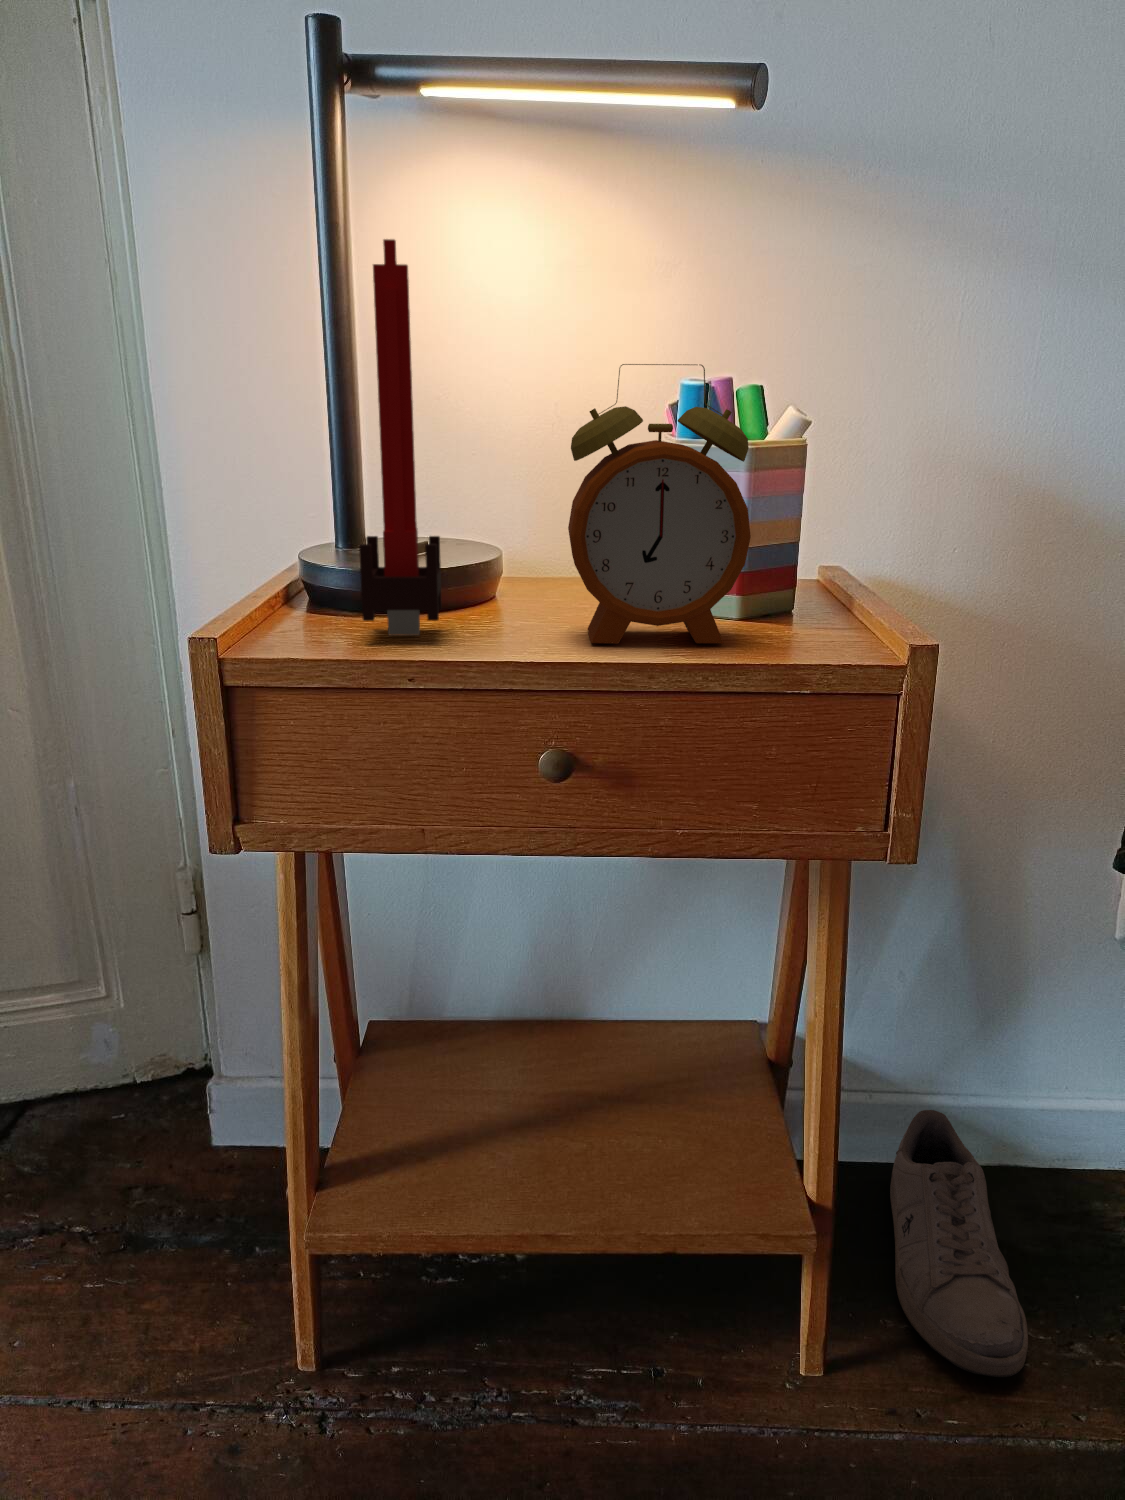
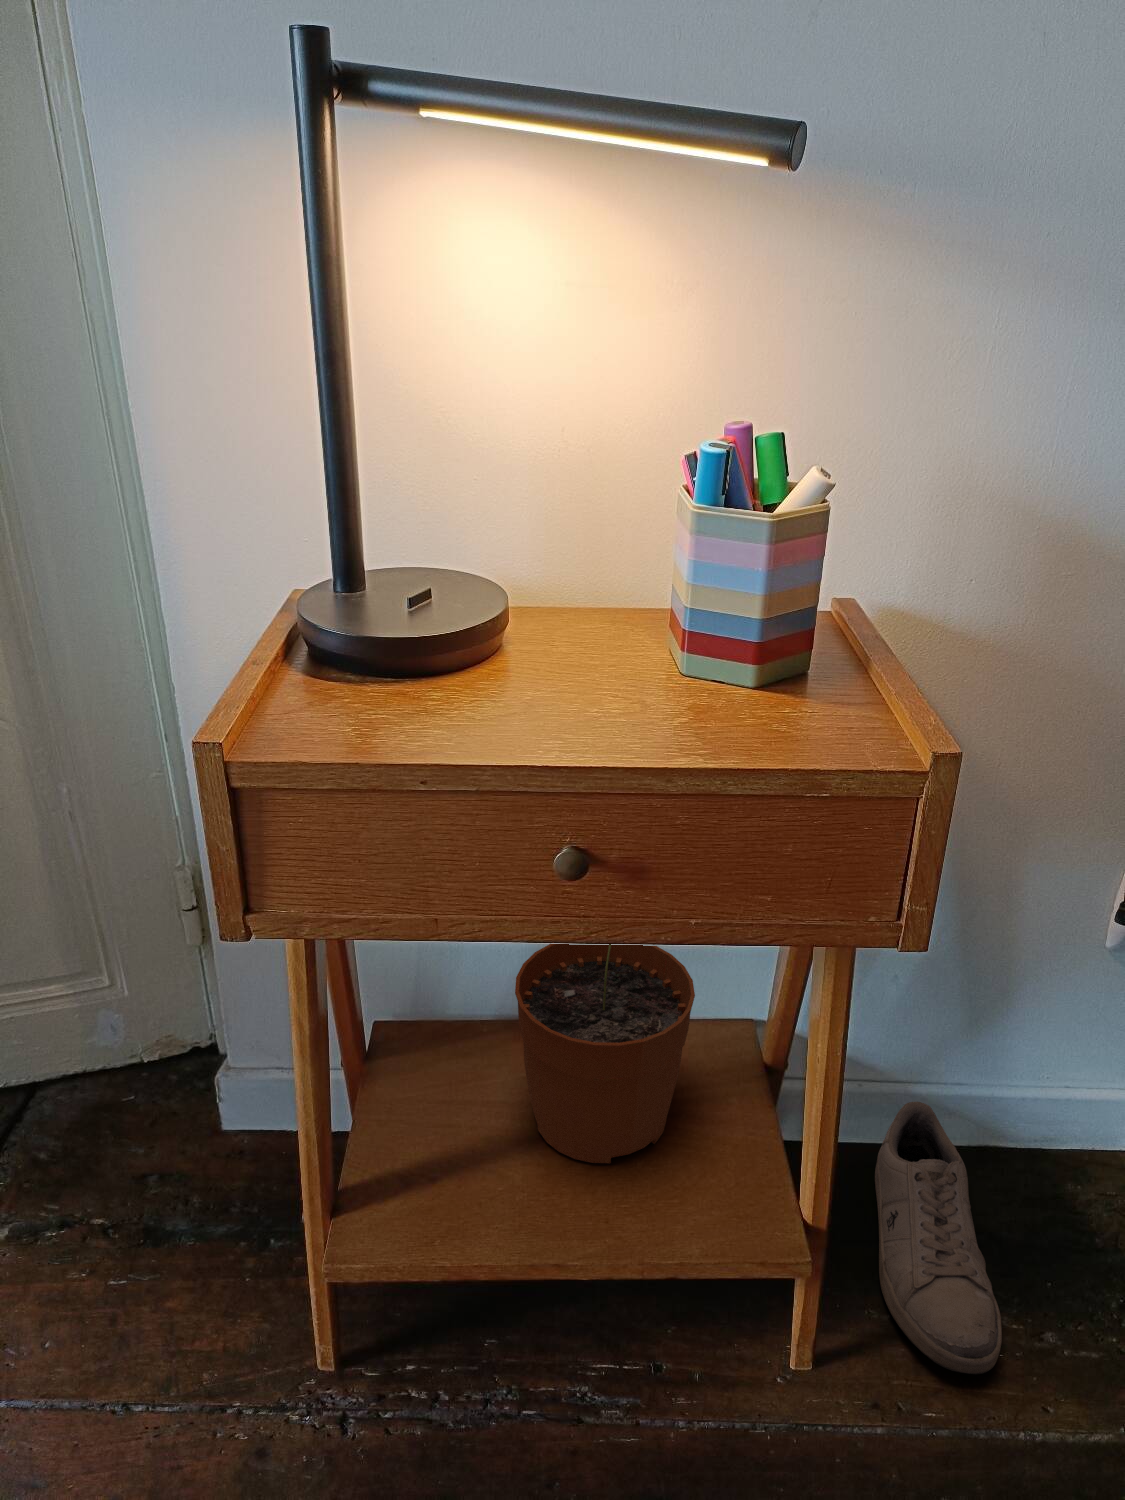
candle: present [359,239,442,635] -> none [368,323,451,720]
alarm clock: present [568,364,751,643] -> none [582,452,772,734]
plant pot: none [509,861,692,1146] -> present [515,942,695,1163]

